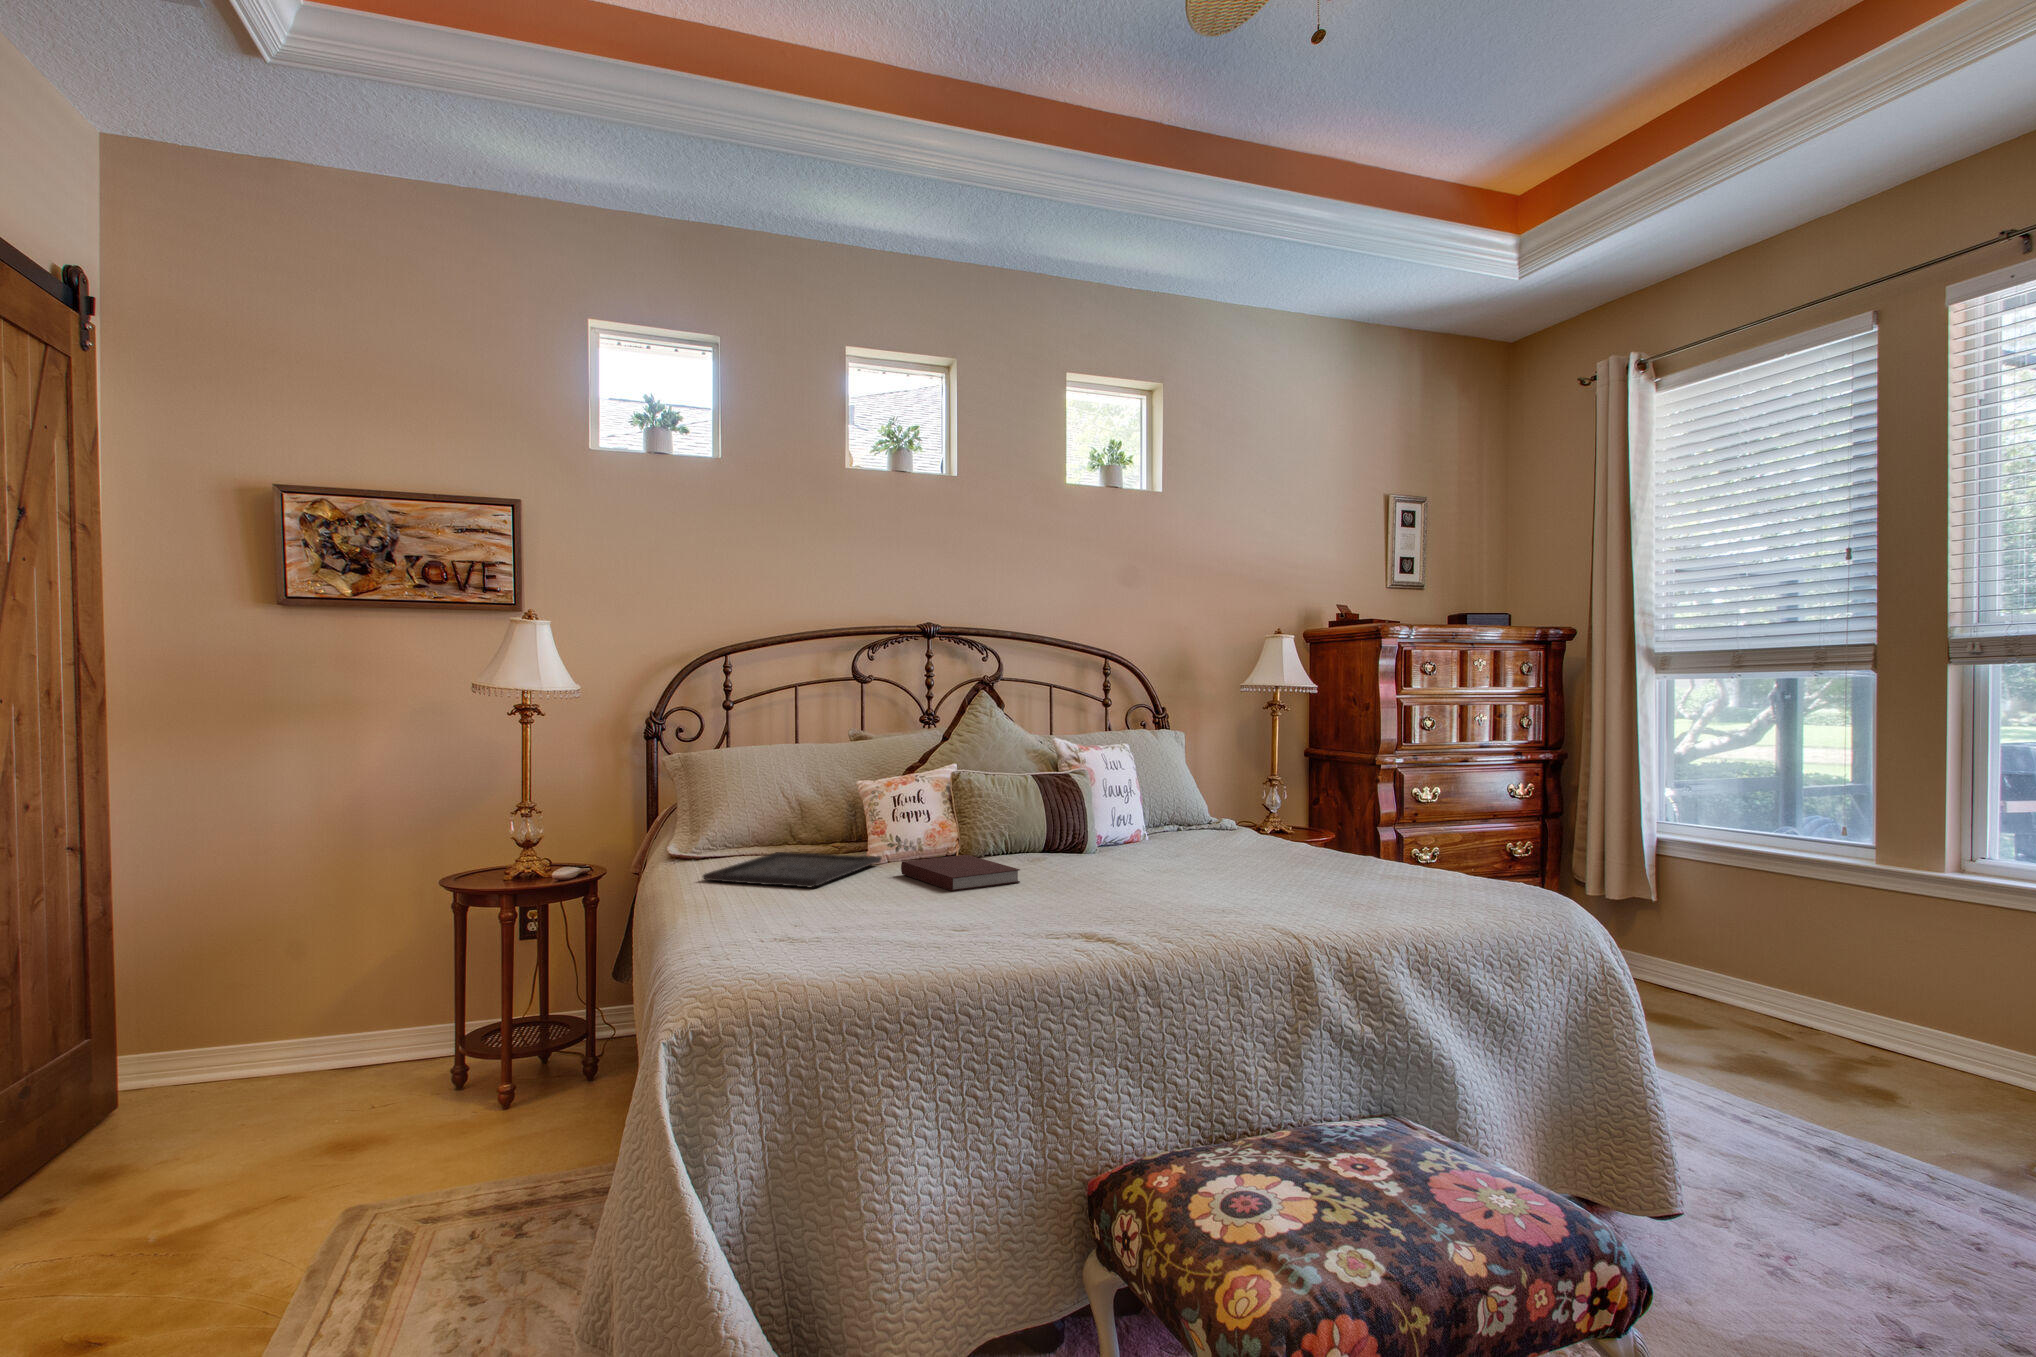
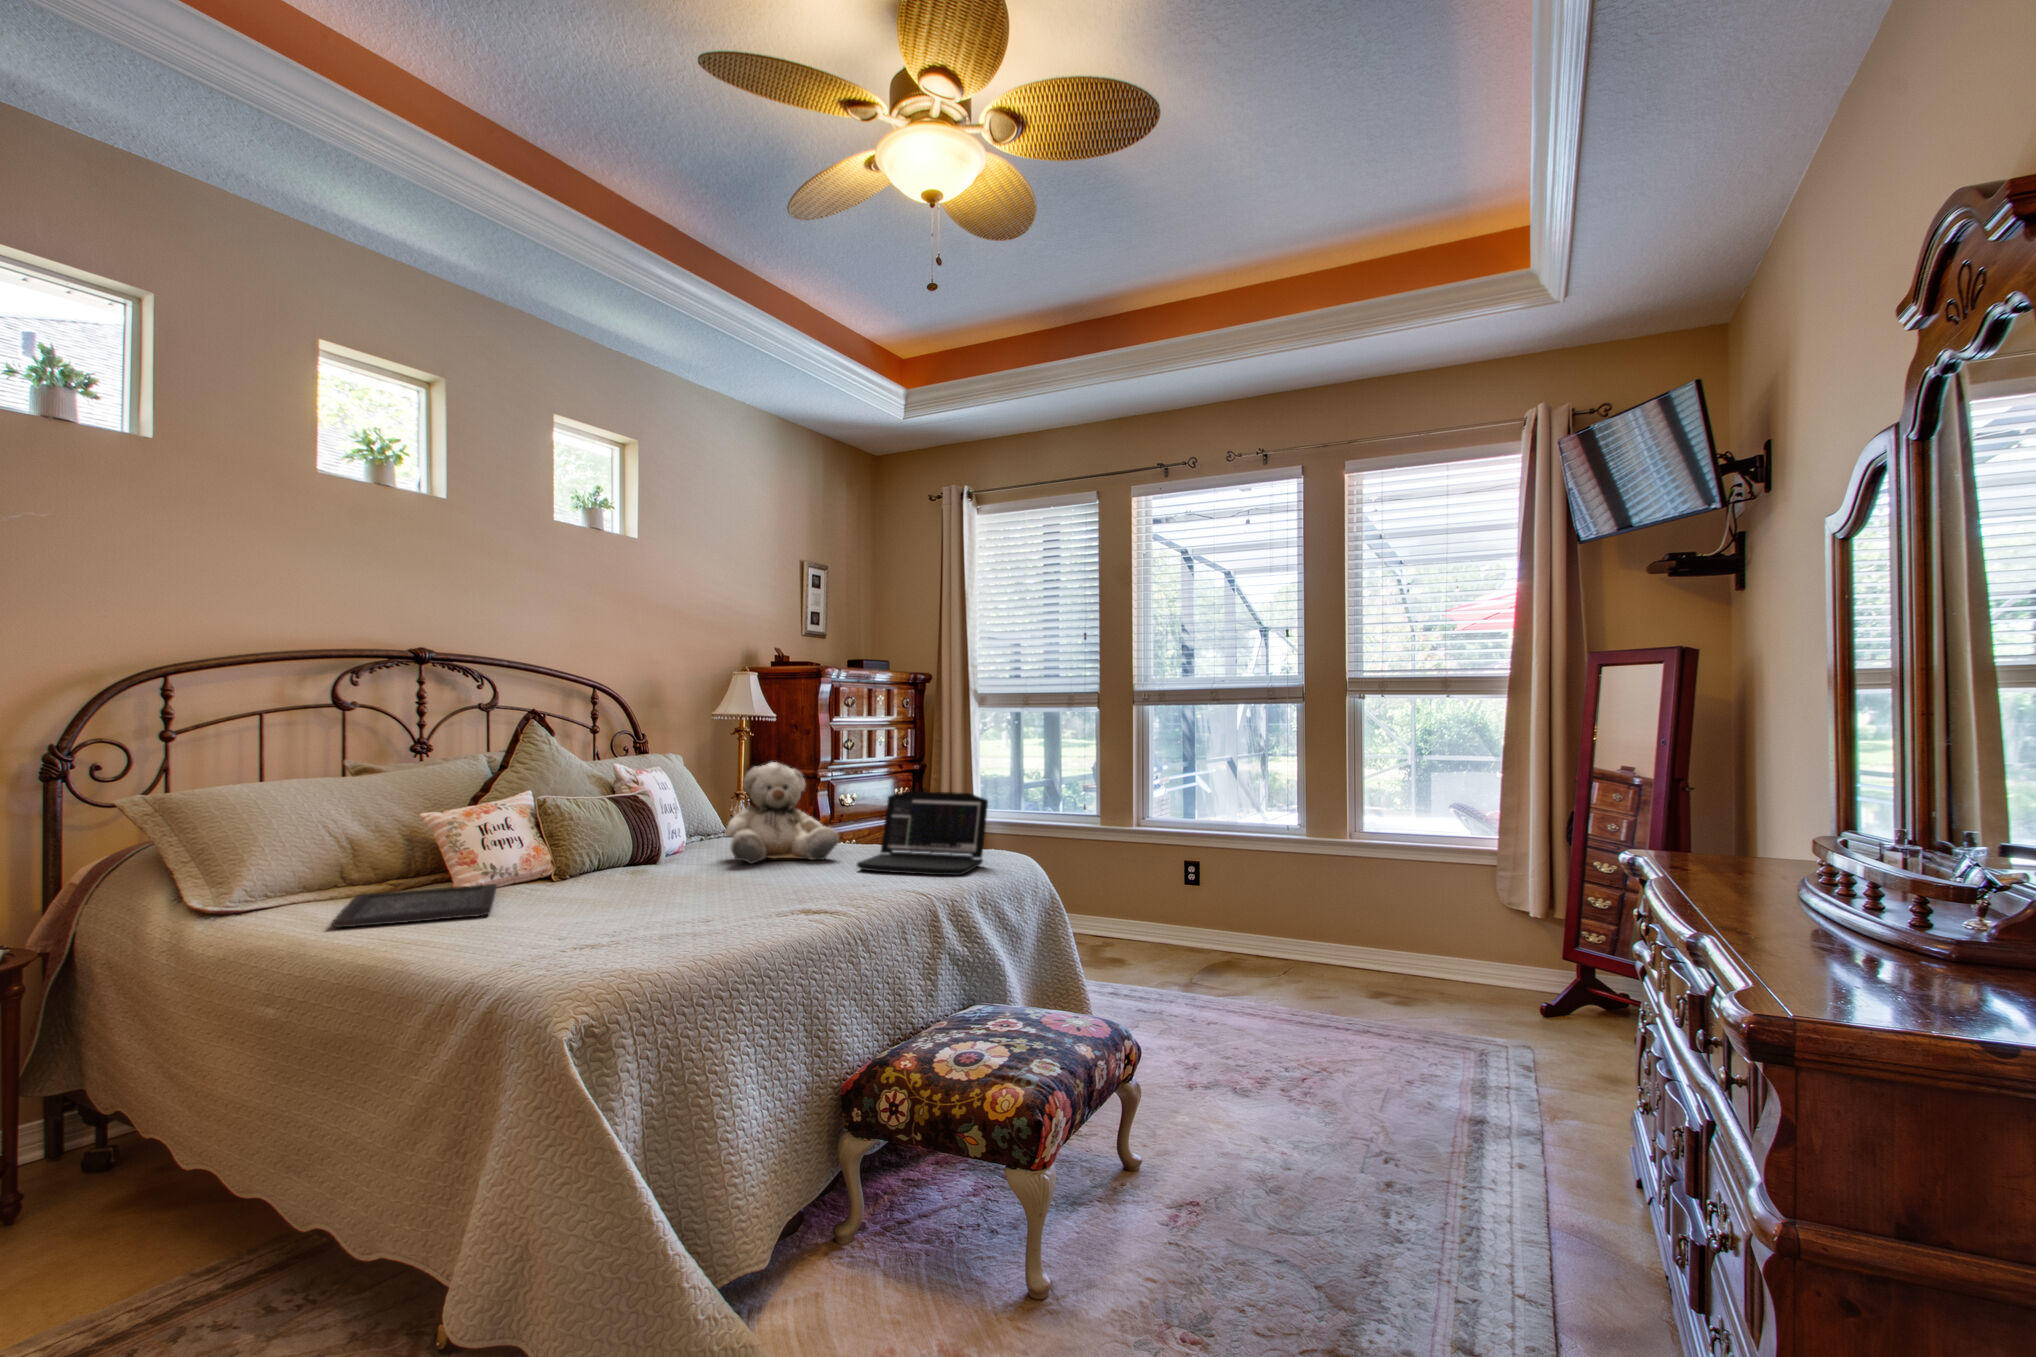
teddy bear: none [1136,743,1274,874] -> present [726,762,839,864]
laptop: none [1258,790,1465,924] -> present [857,791,988,875]
notebook: present [901,855,1020,891] -> none [542,872,669,900]

